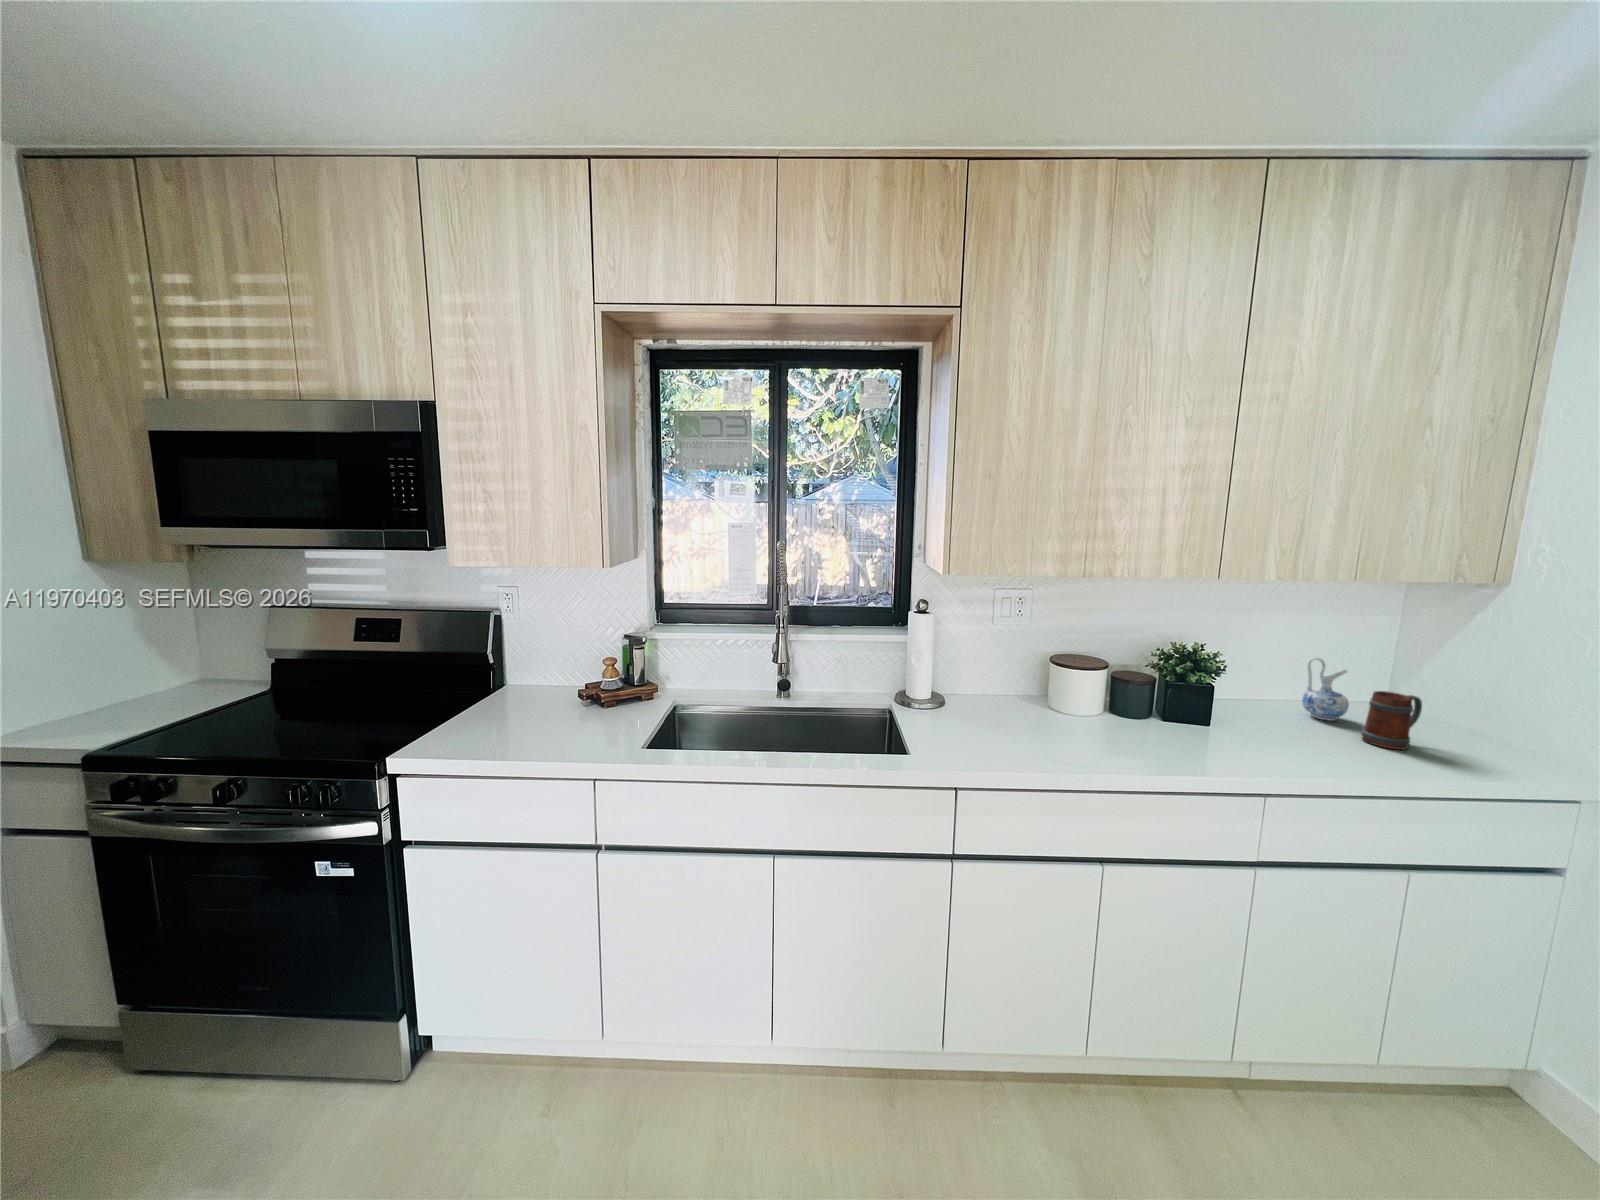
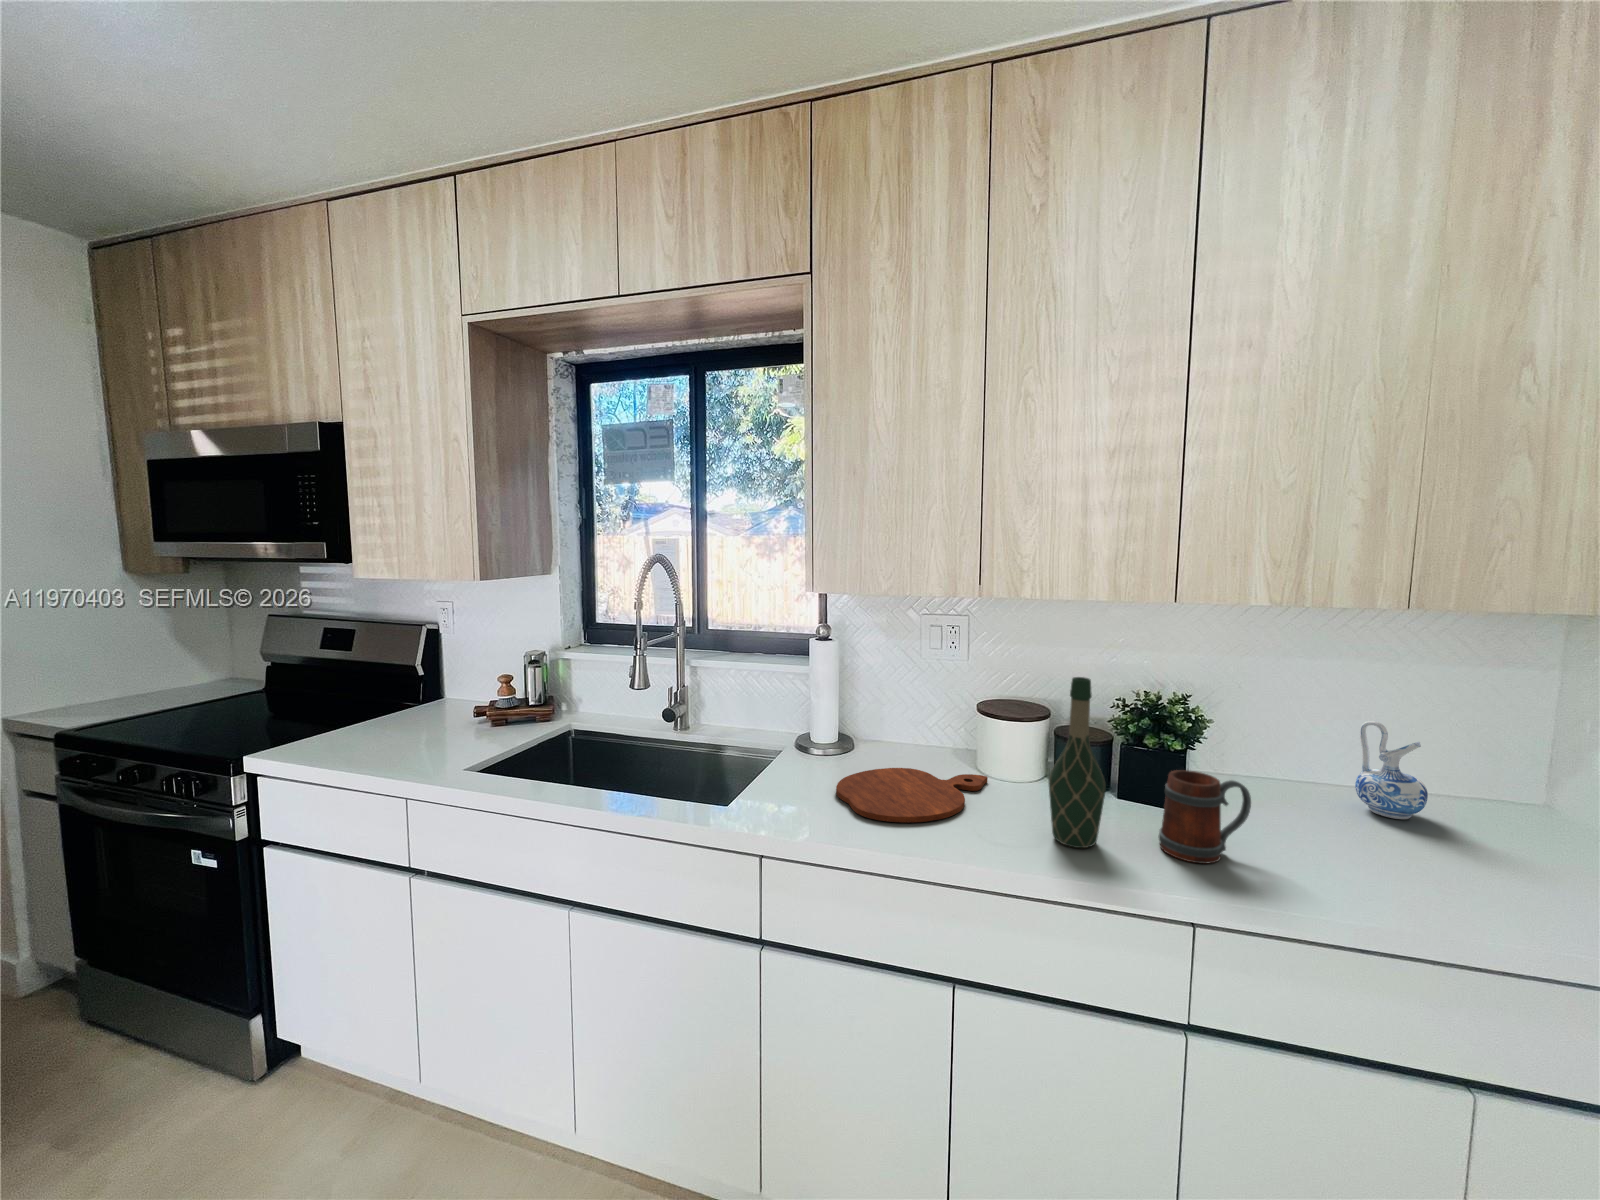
wine bottle: none [1158,638,1202,760] -> present [1049,677,1106,848]
mug: present [1362,691,1422,749] -> present [1159,770,1251,864]
cutting board: none [975,714,1082,755] -> present [836,768,988,822]

